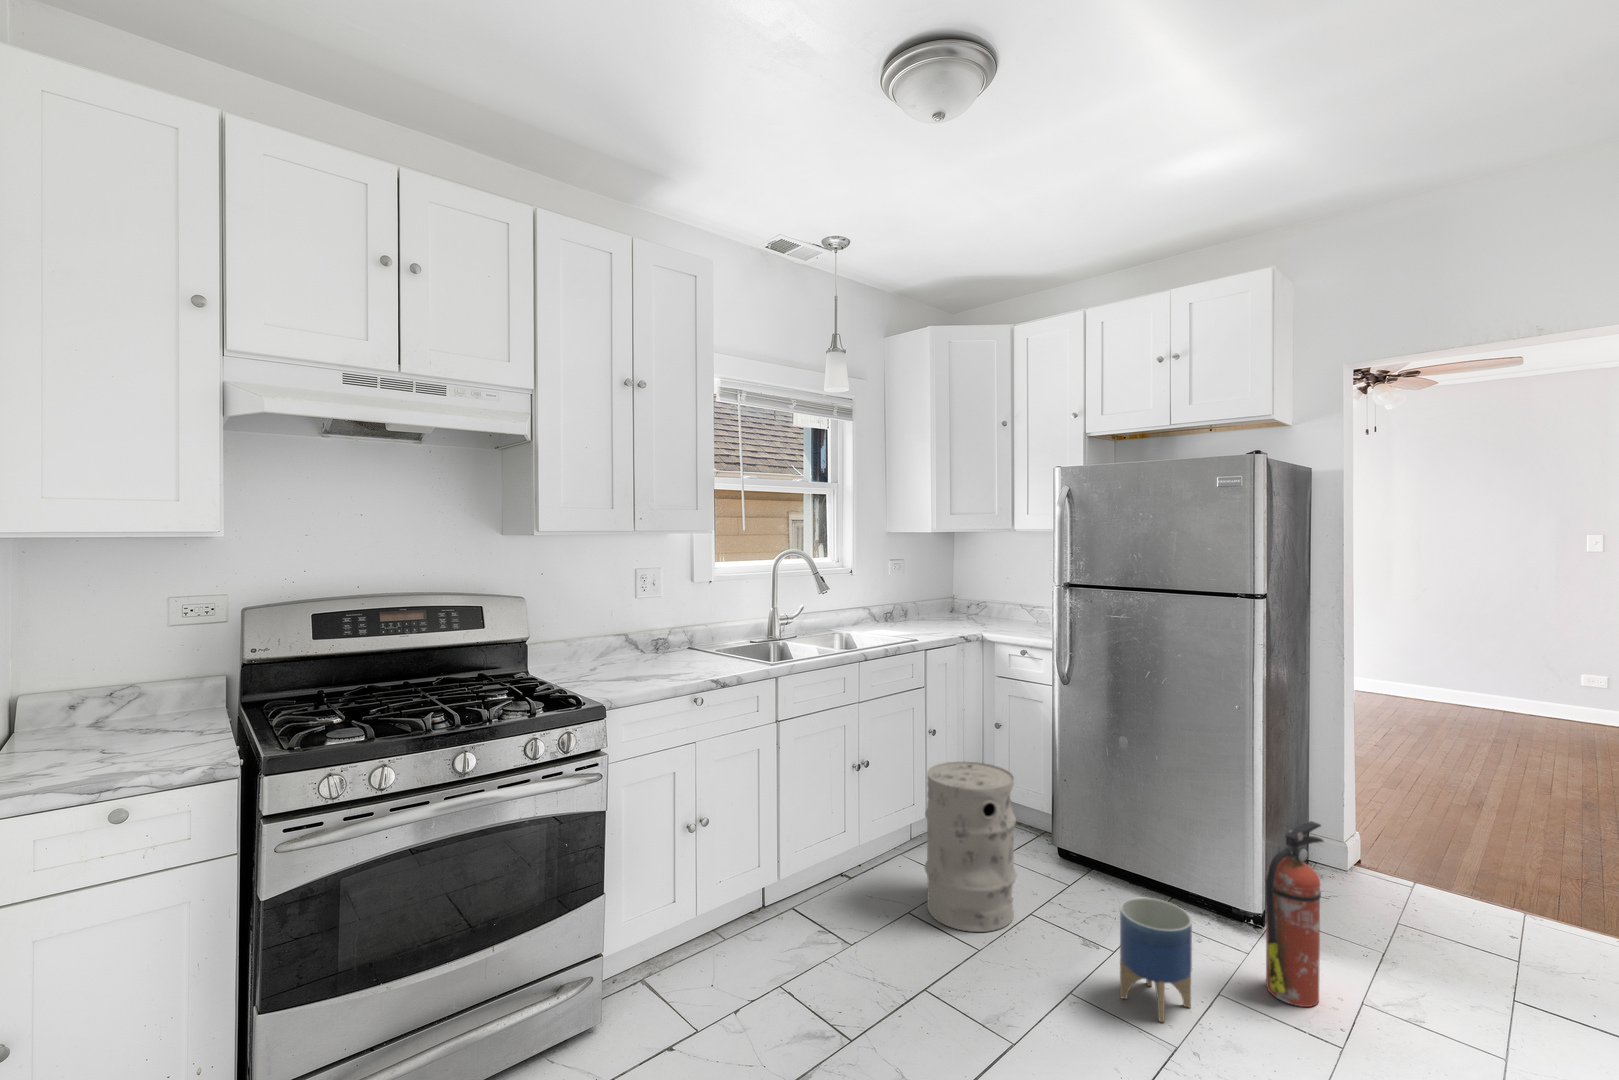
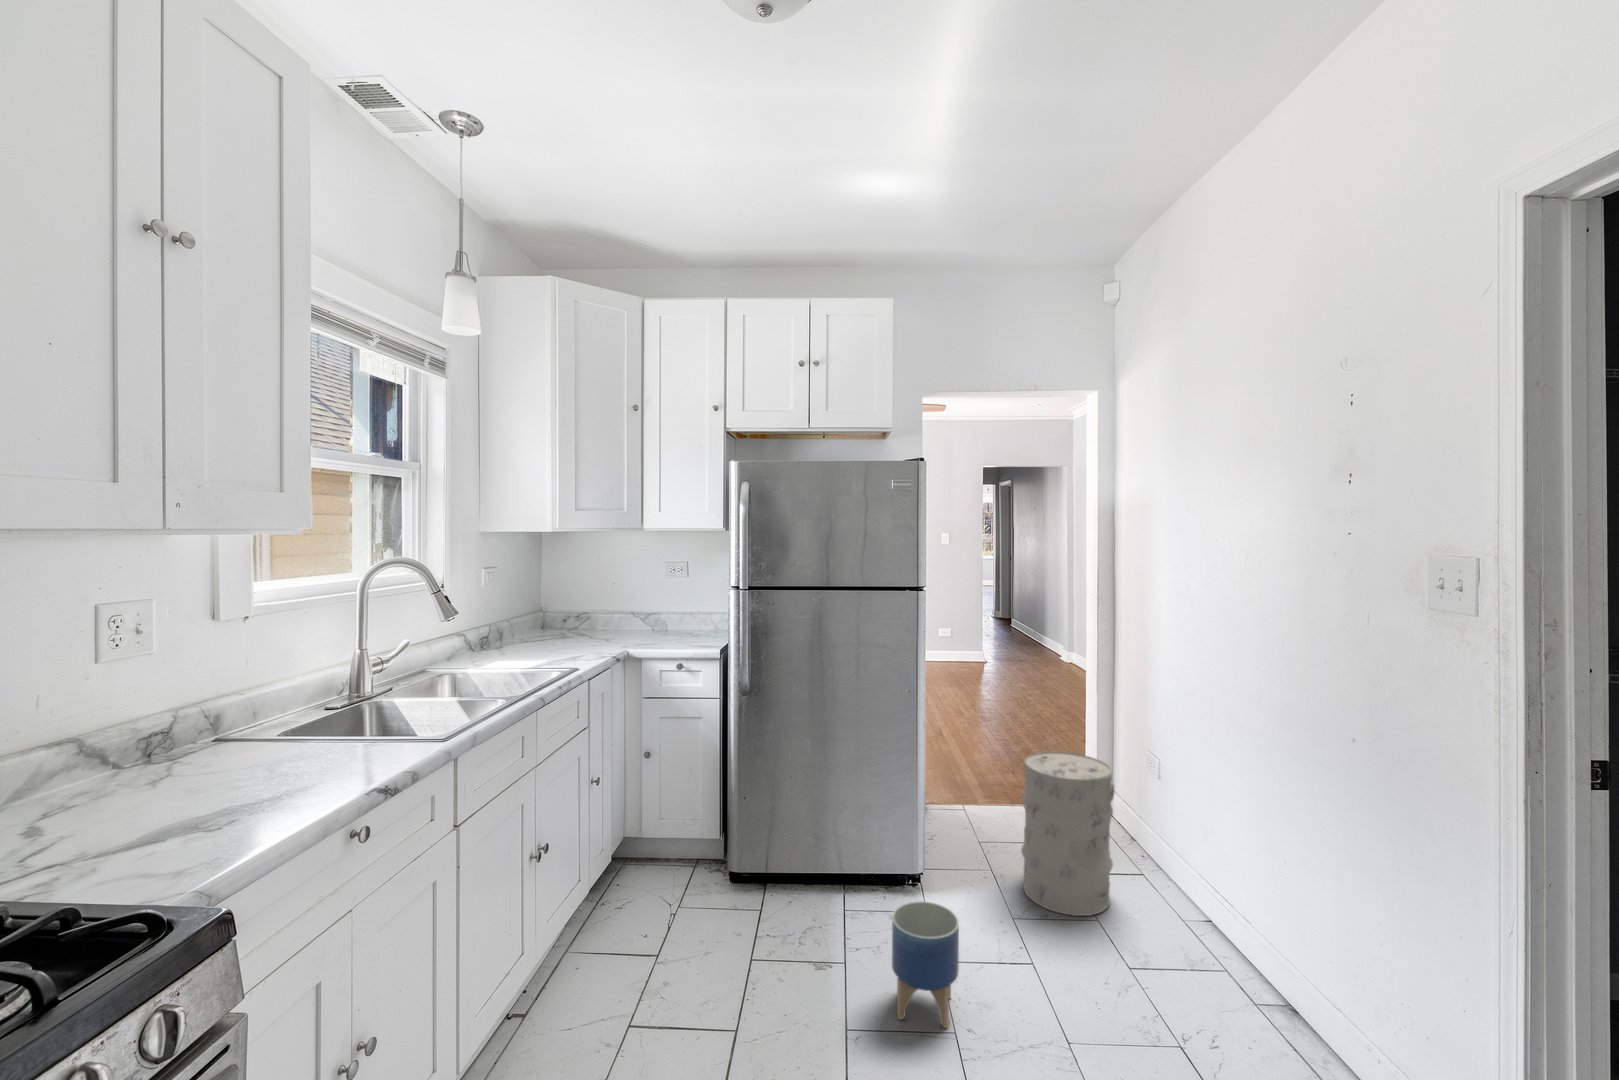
trash can: present [925,762,1017,932] -> present [1021,752,1114,916]
fire extinguisher: present [1266,821,1323,1007] -> none [971,784,1014,953]

